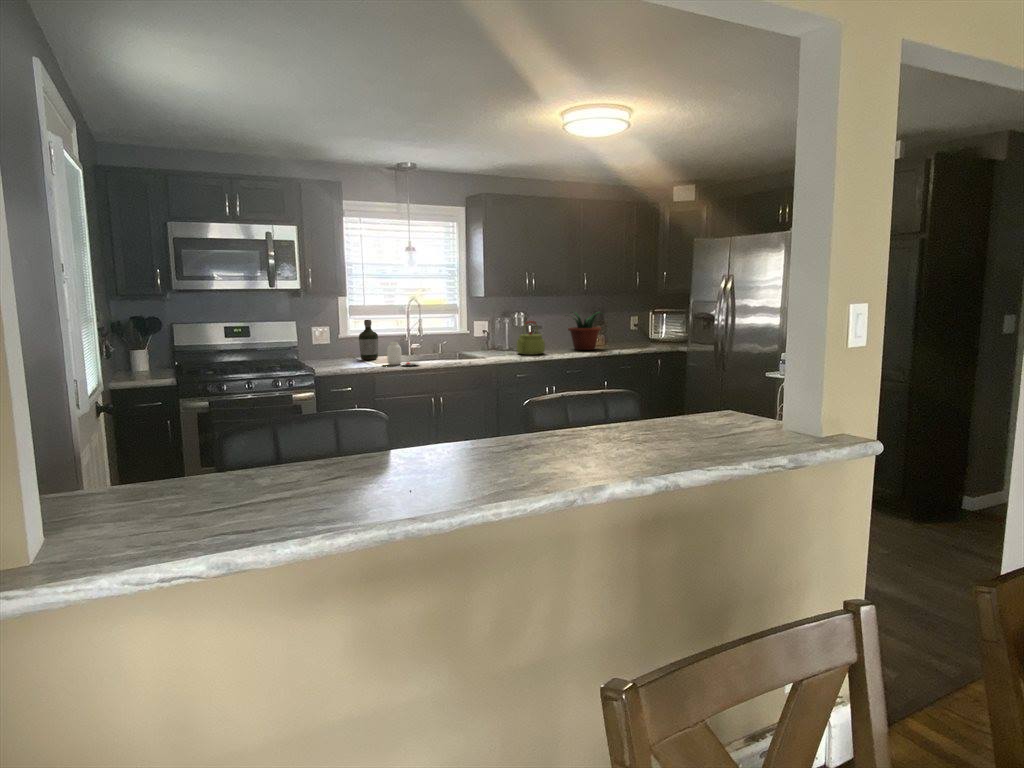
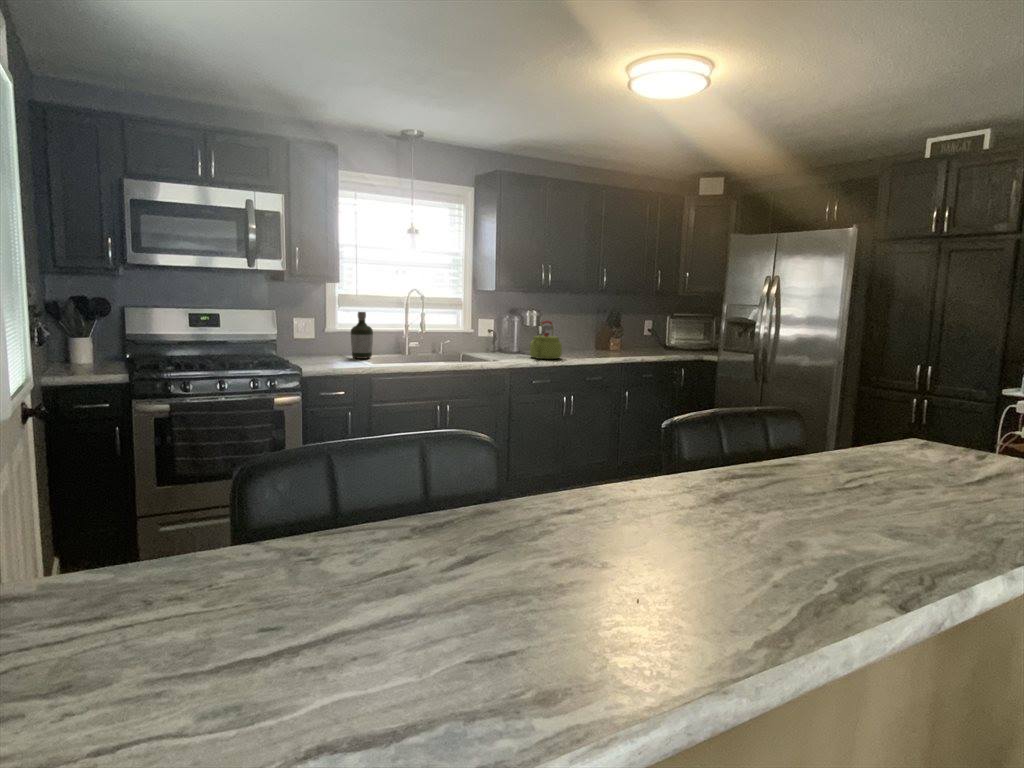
potted plant: present [568,312,601,350] -> none [580,312,626,356]
jar: present [387,342,419,365] -> none [380,339,426,367]

